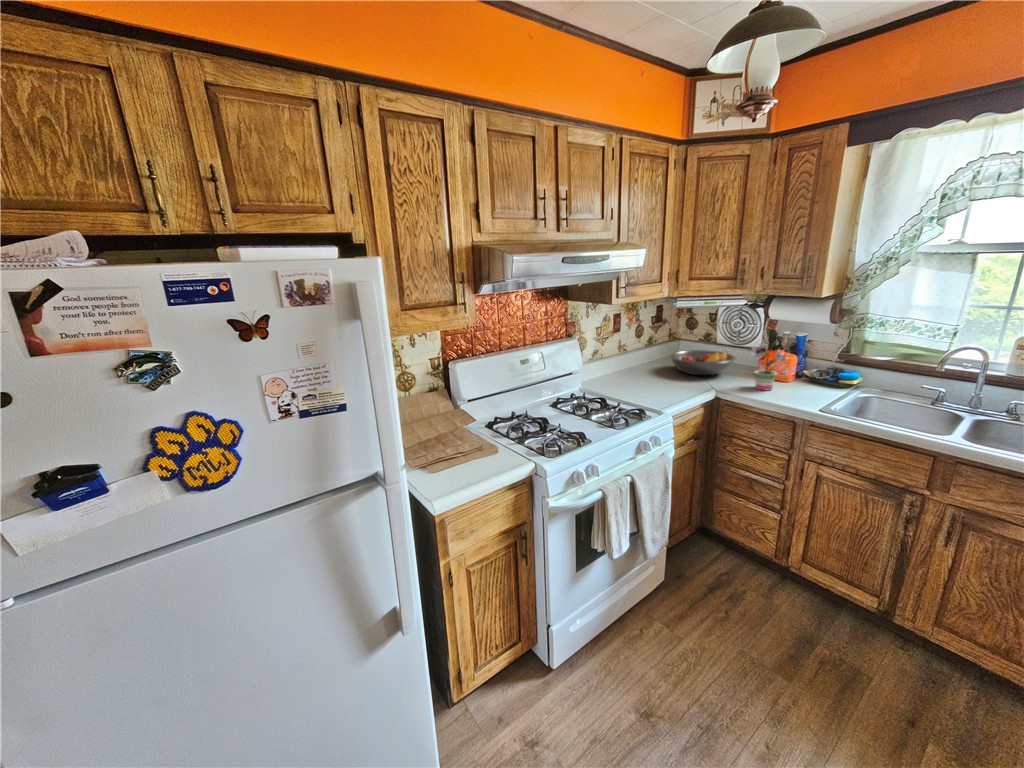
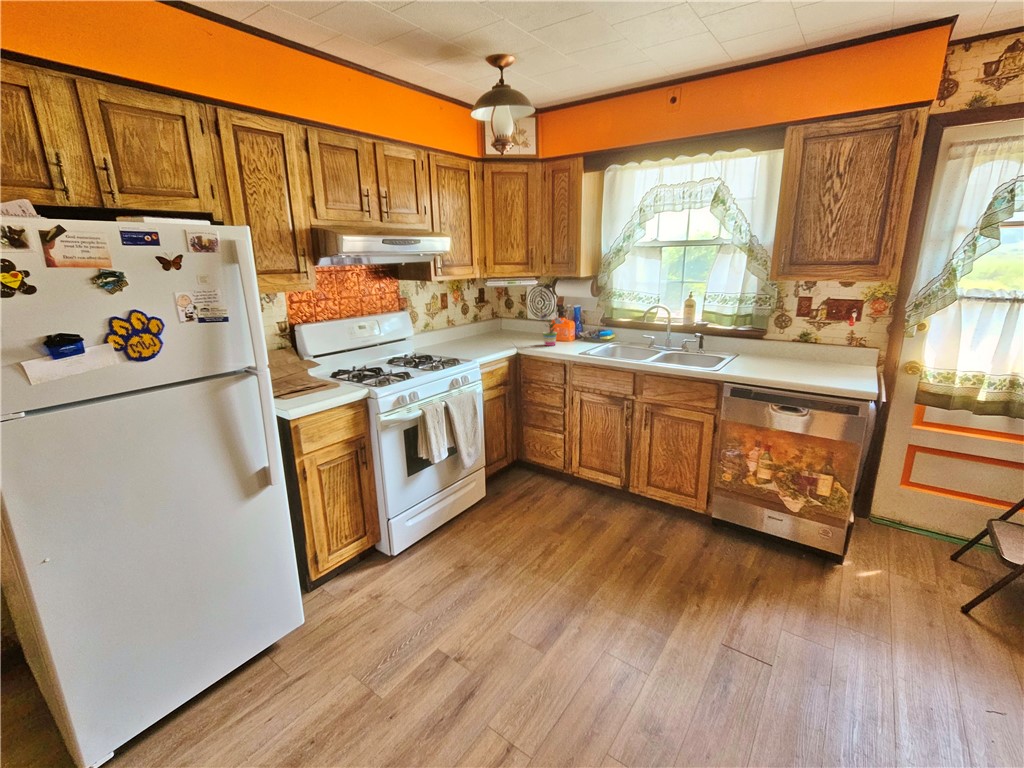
fruit bowl: present [670,350,735,375] -> none [487,321,535,340]

